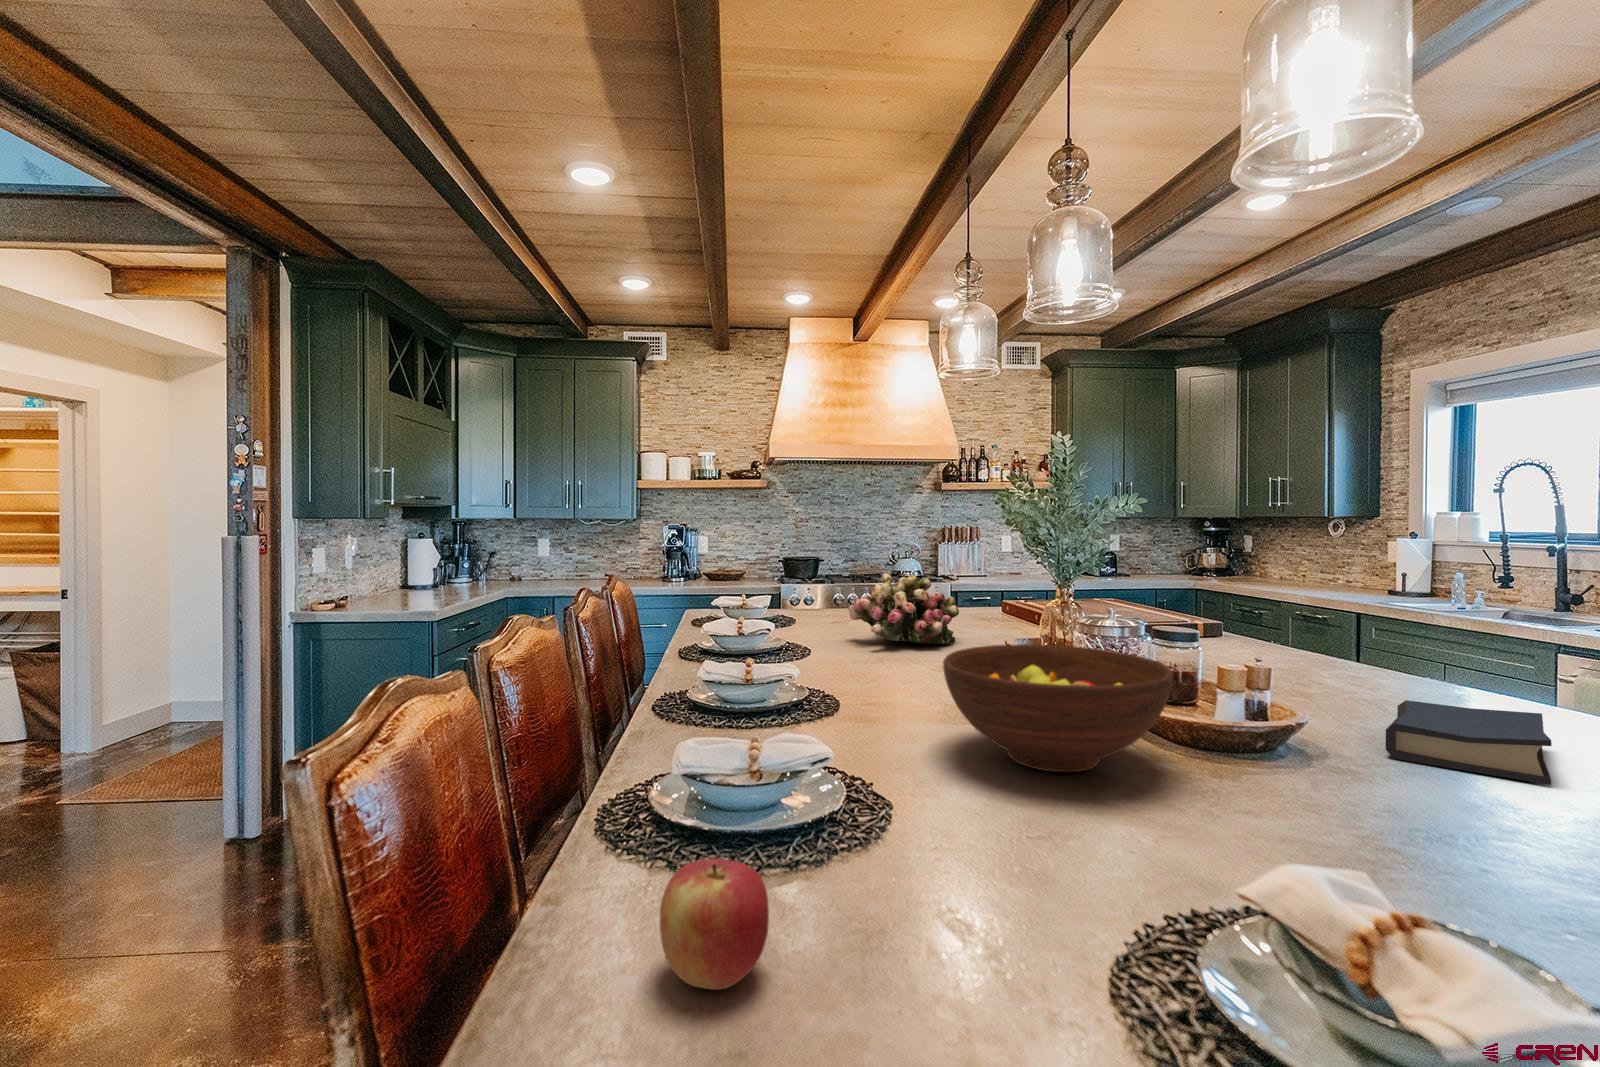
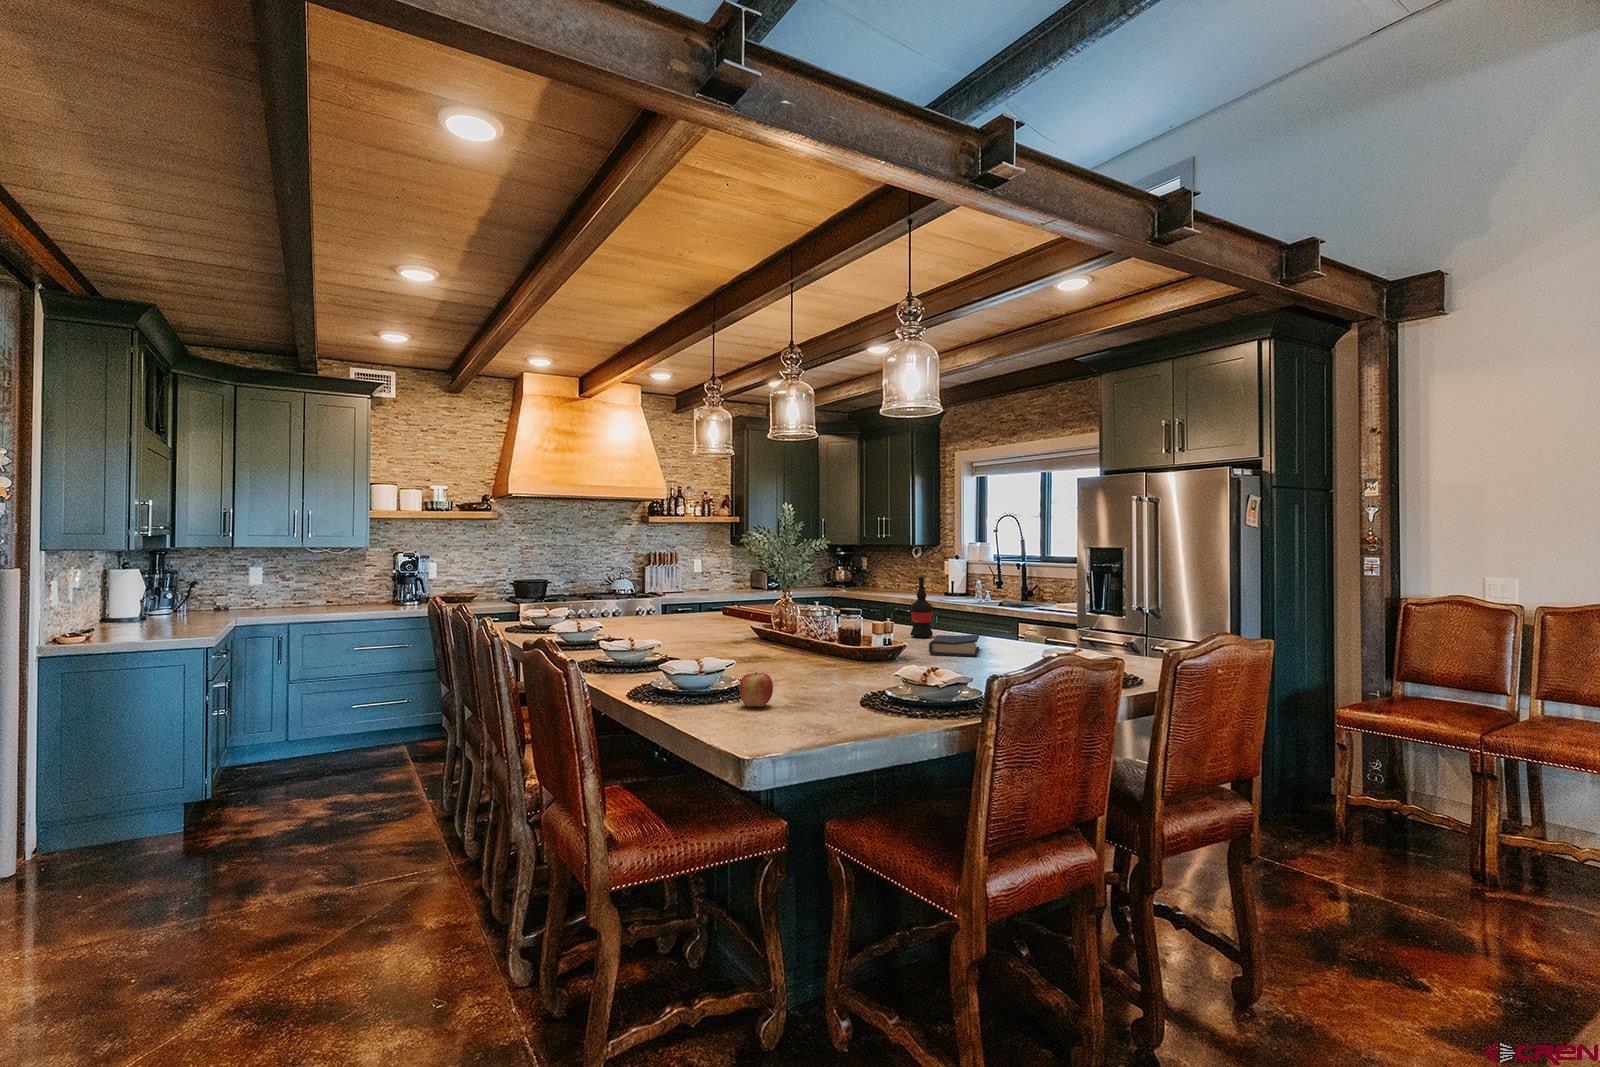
wine bottle: none [1327,558,1385,691] -> present [910,575,933,637]
flower arrangement: present [848,573,959,644] -> none [654,590,723,633]
fruit bowl: present [943,644,1172,772] -> none [766,618,858,667]

